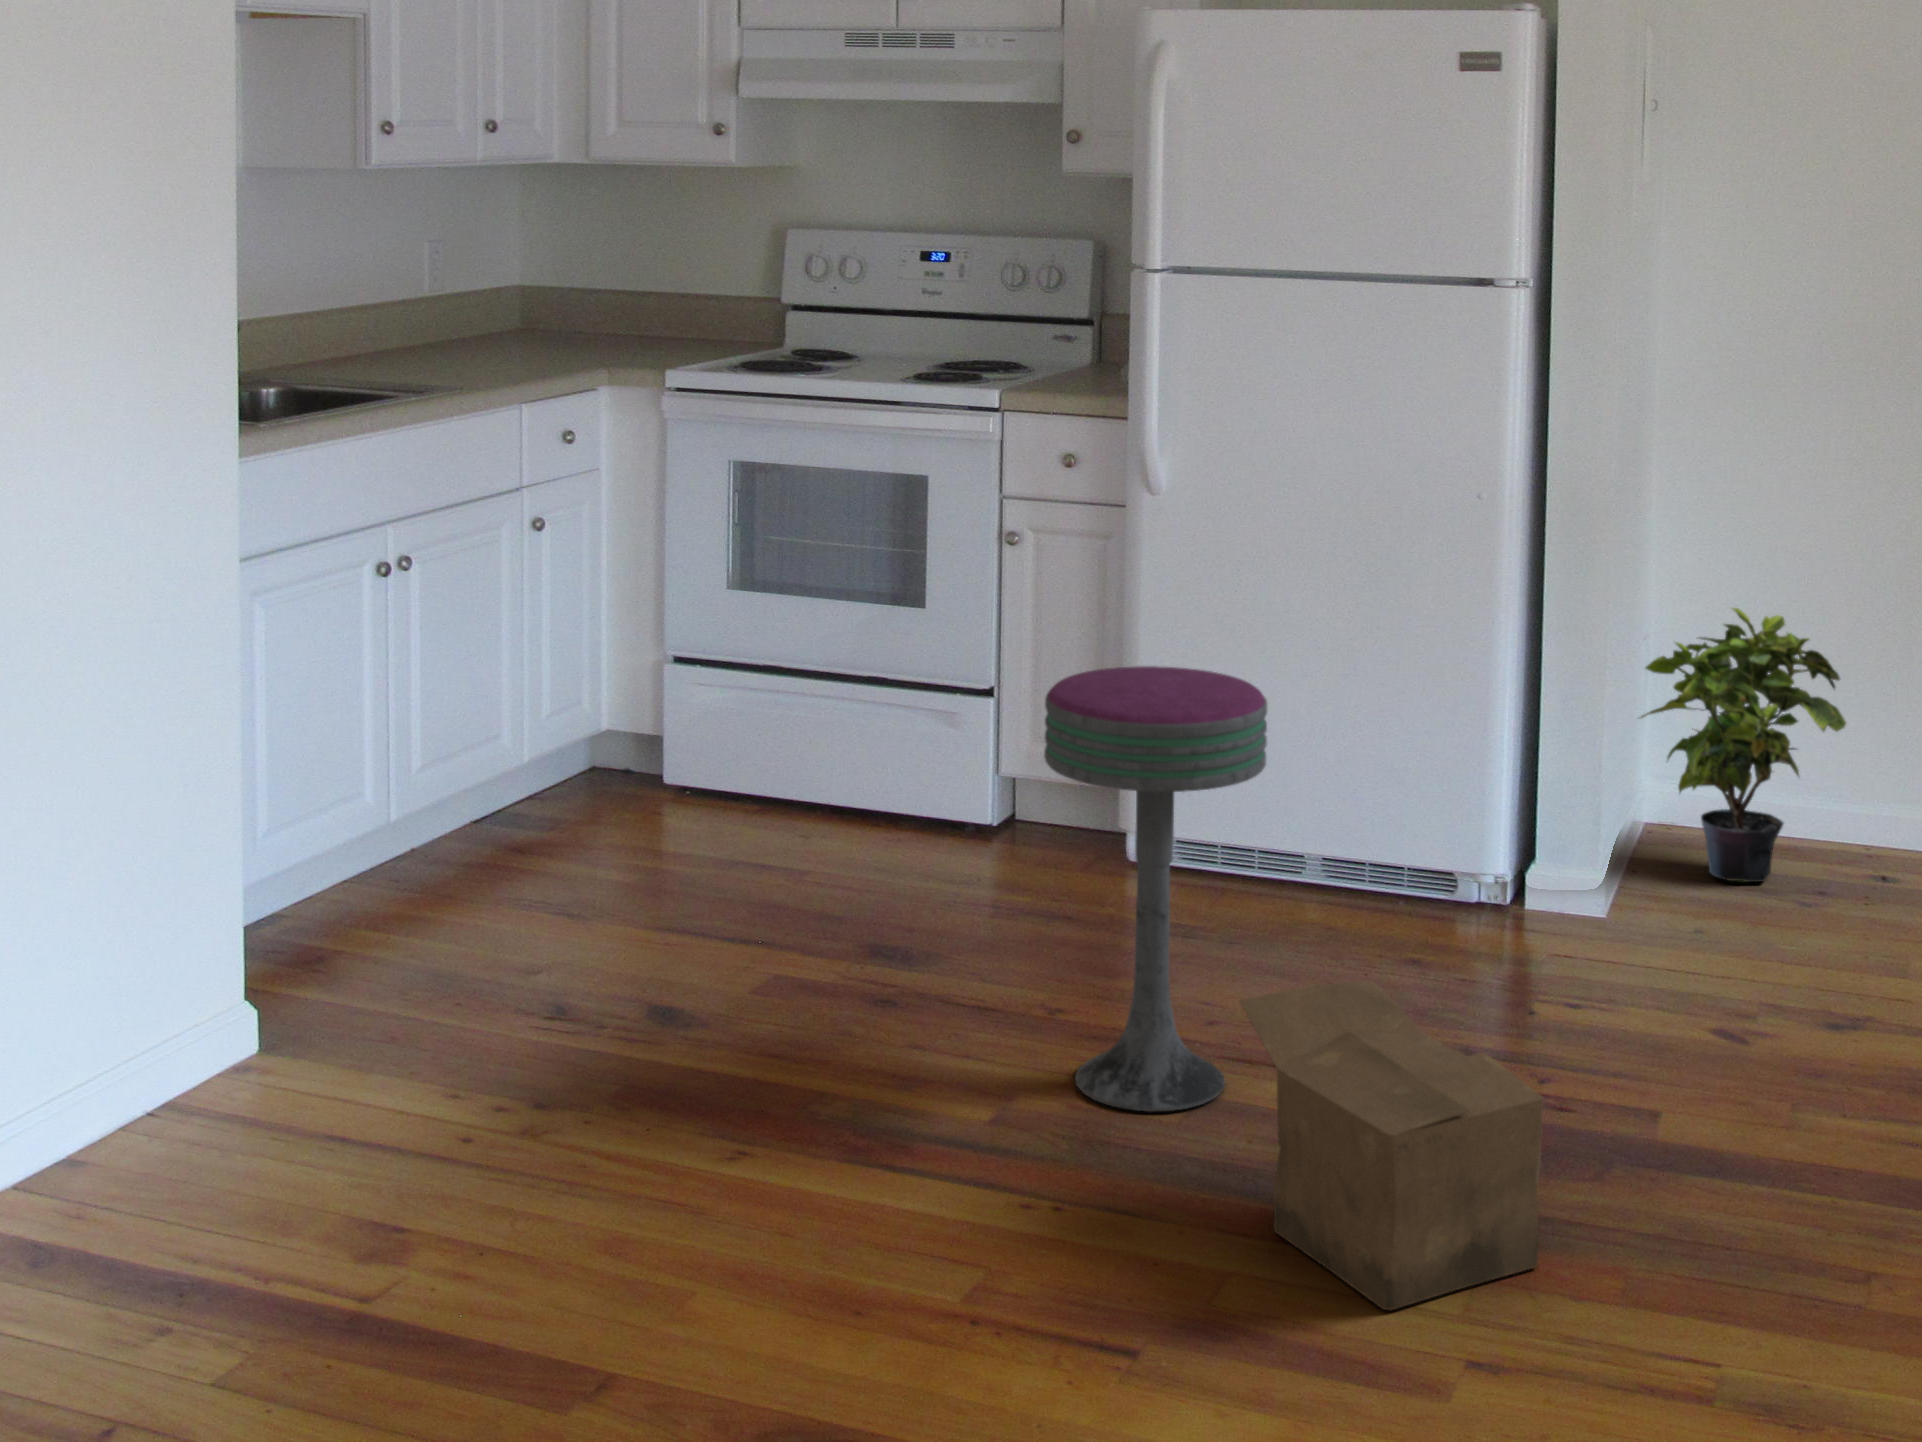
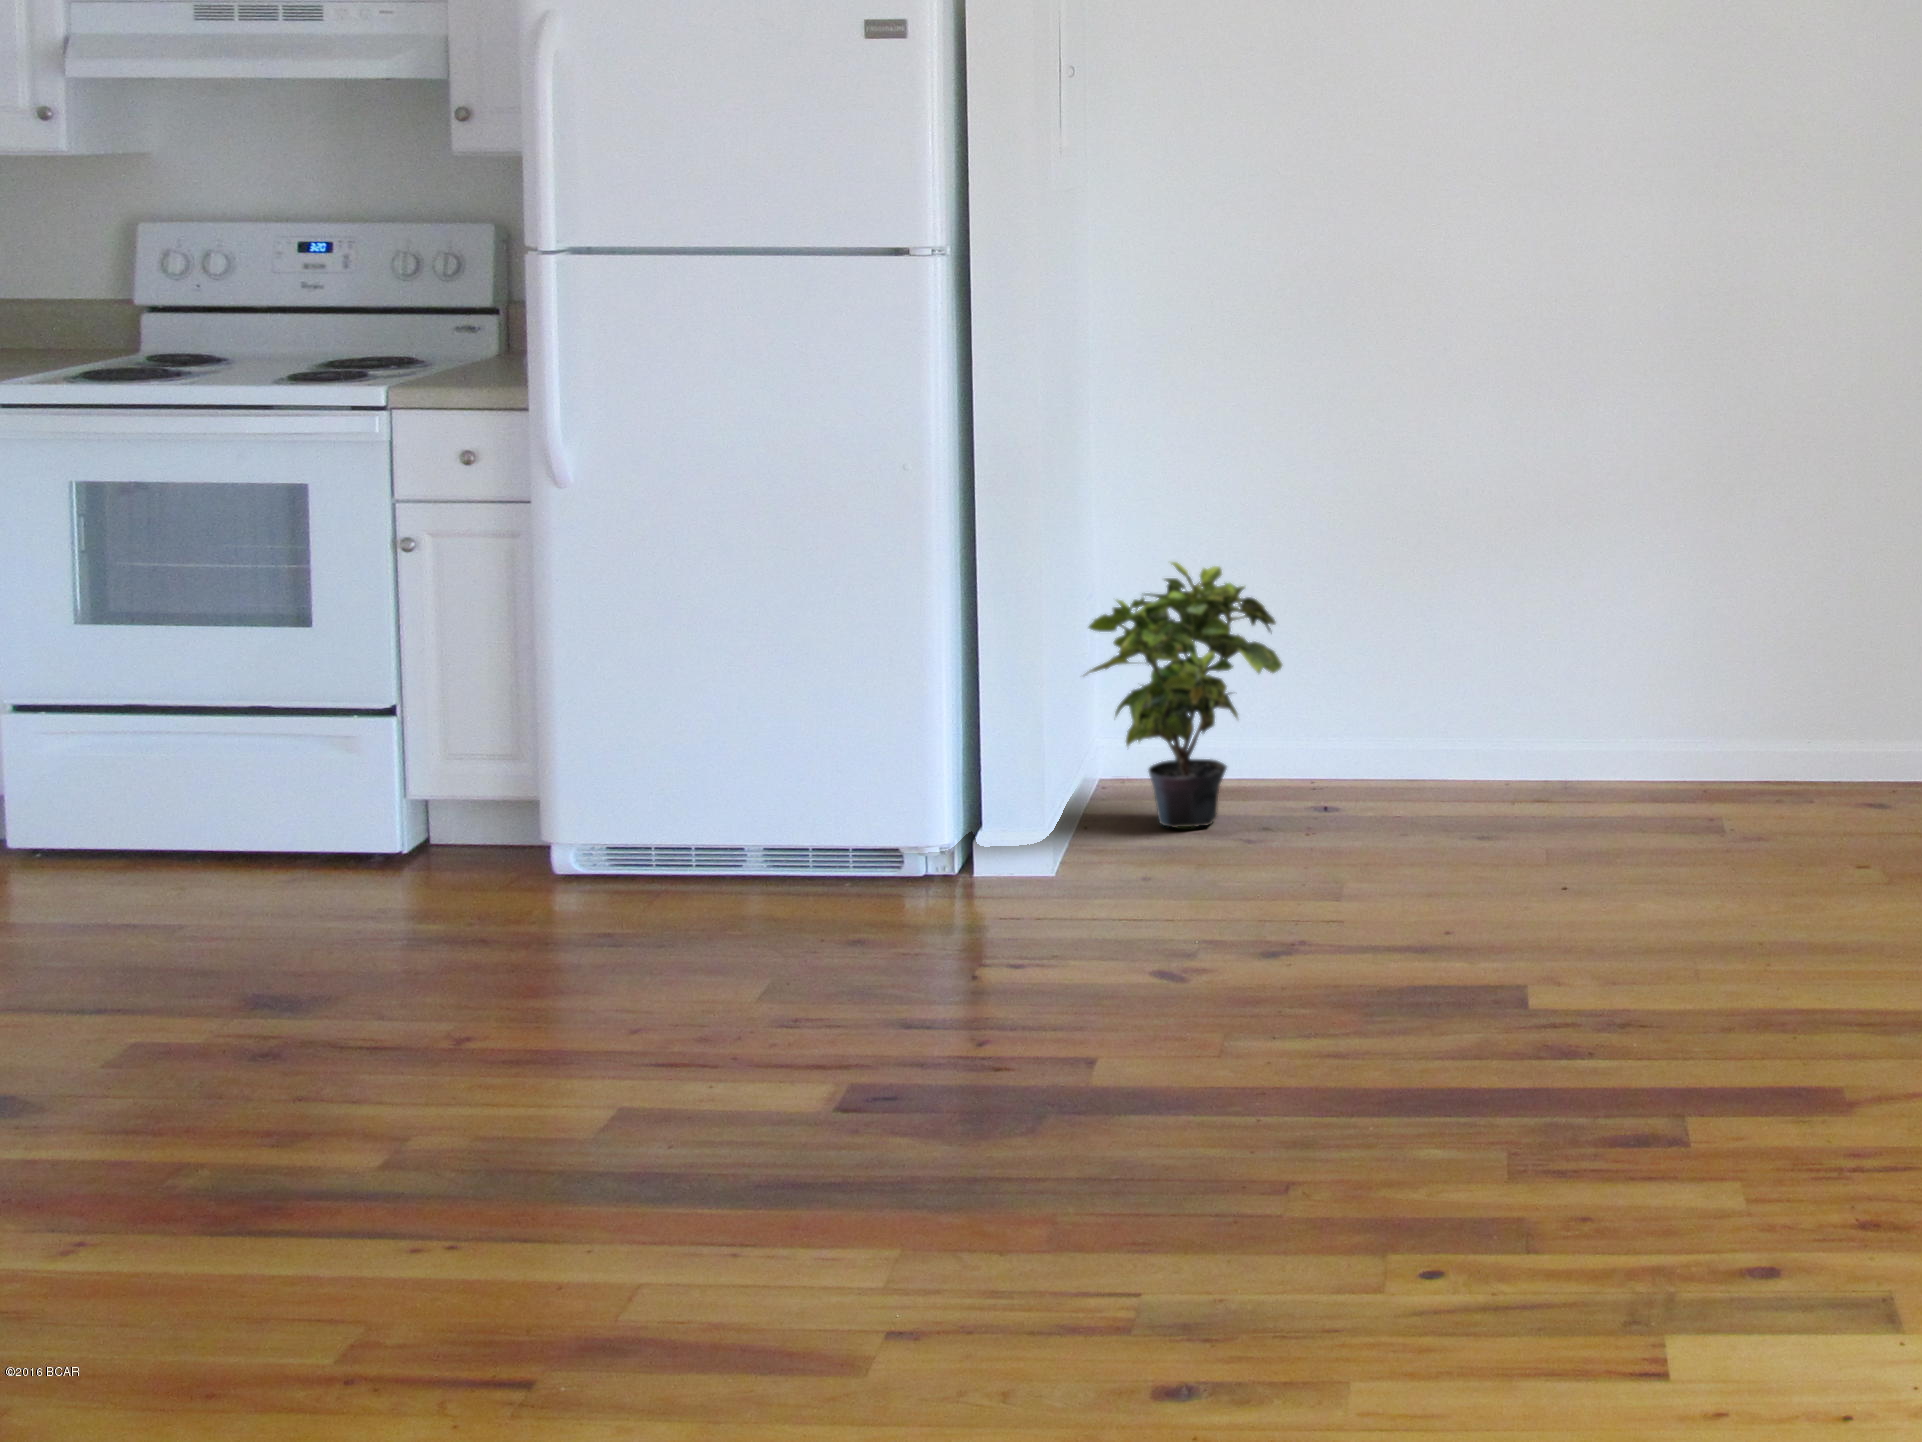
bar stool: present [1044,666,1267,1112] -> none [425,656,668,1110]
cardboard box: present [1239,981,1543,1310] -> none [634,943,941,1249]

